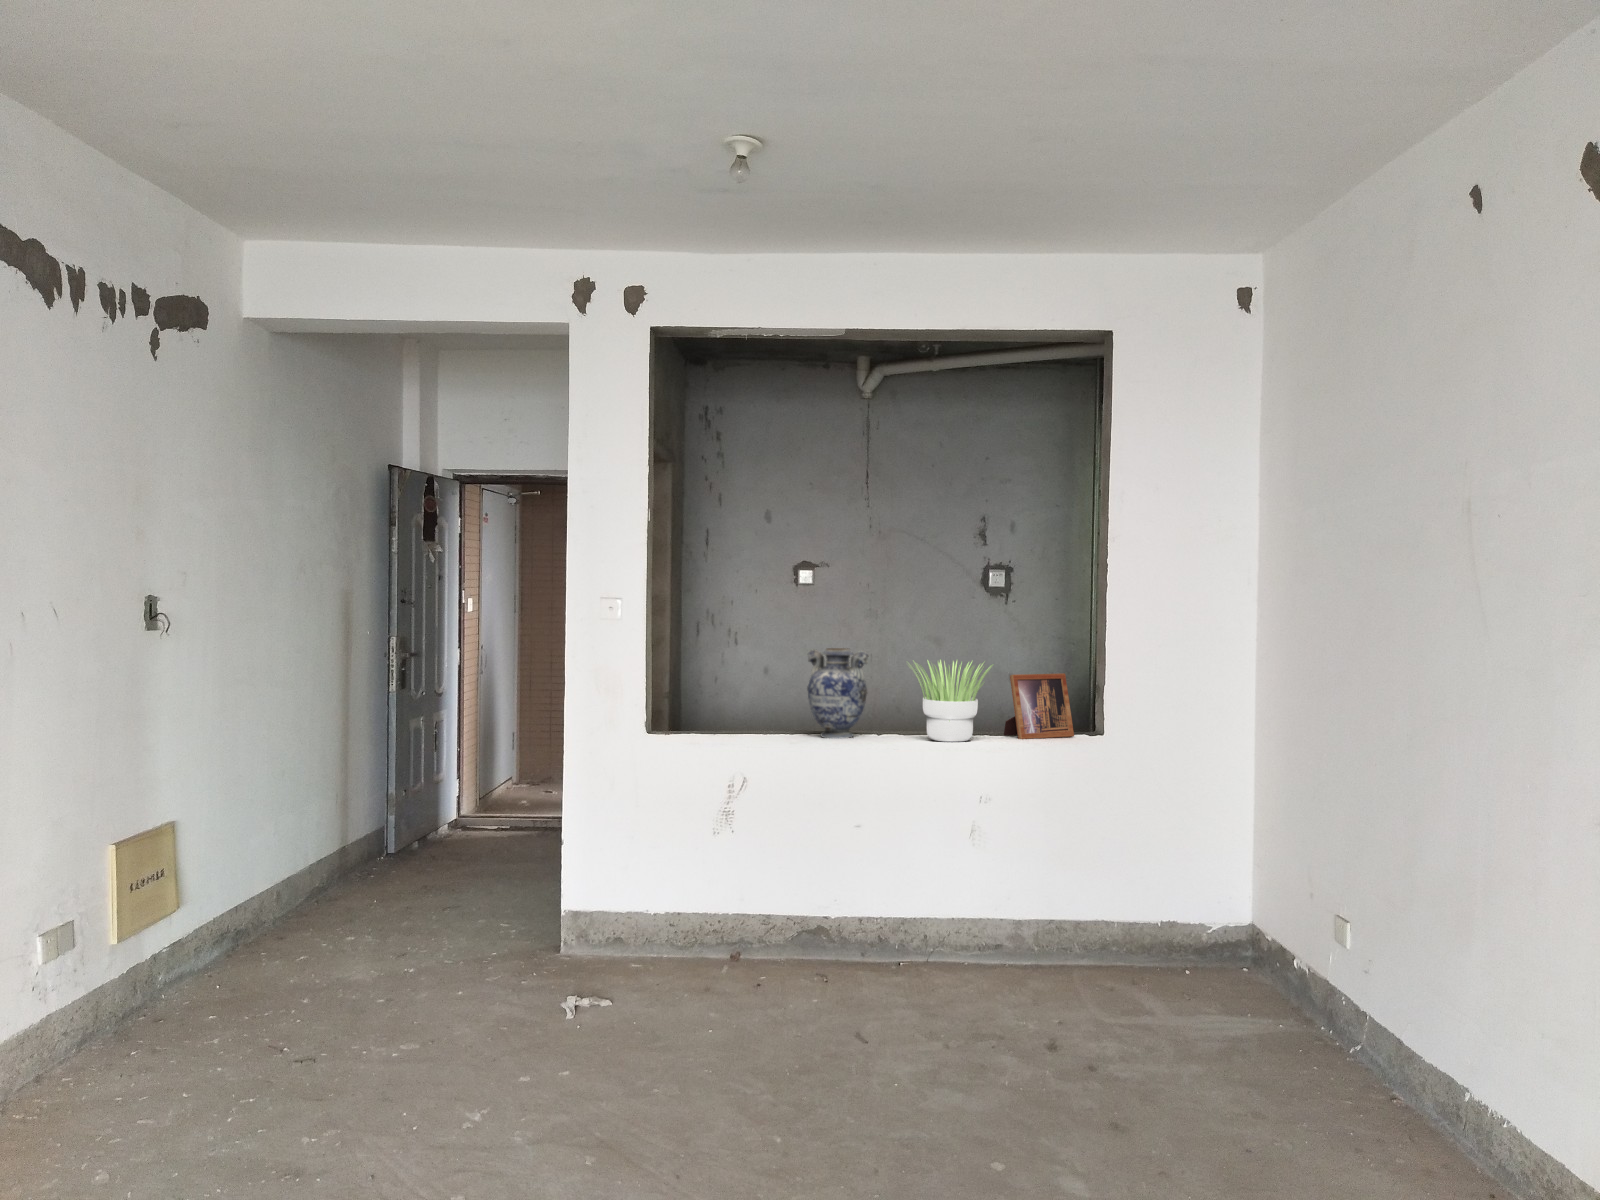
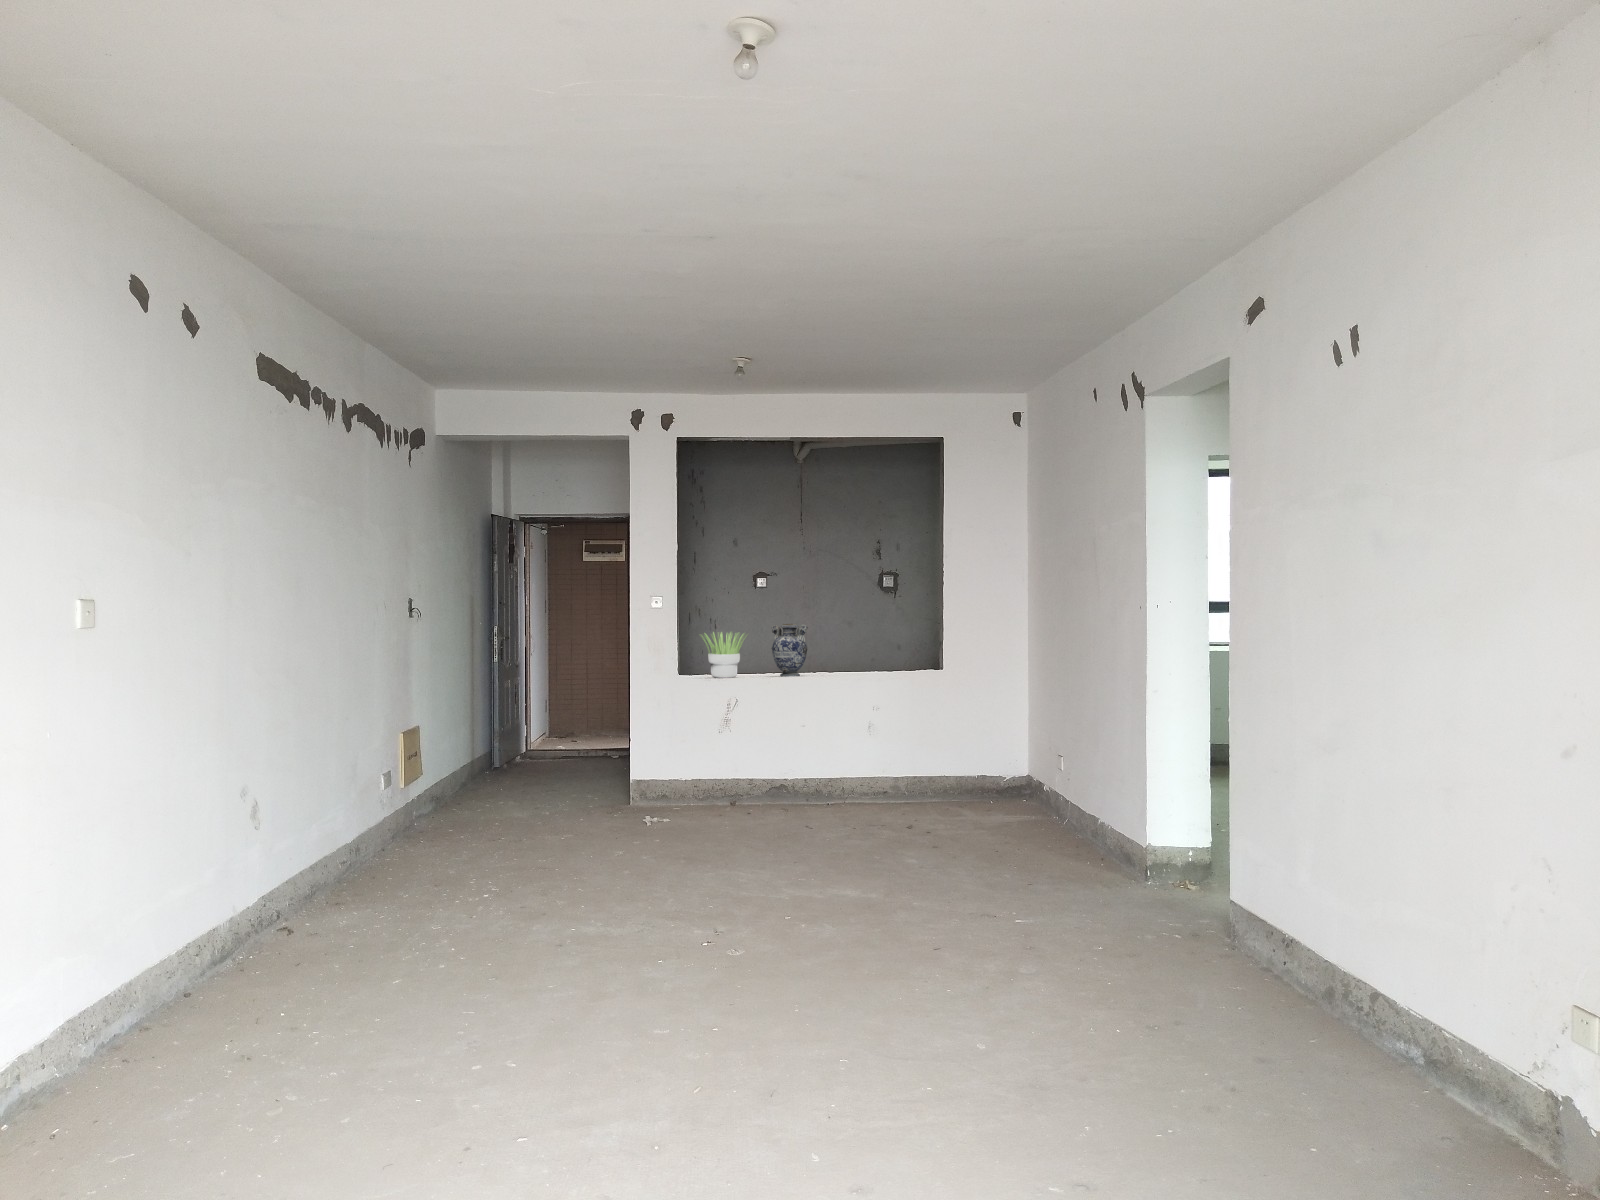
potted plant: present [915,660,992,742] -> present [702,632,745,678]
picture frame: present [1004,674,1074,739] -> none [888,636,929,675]

